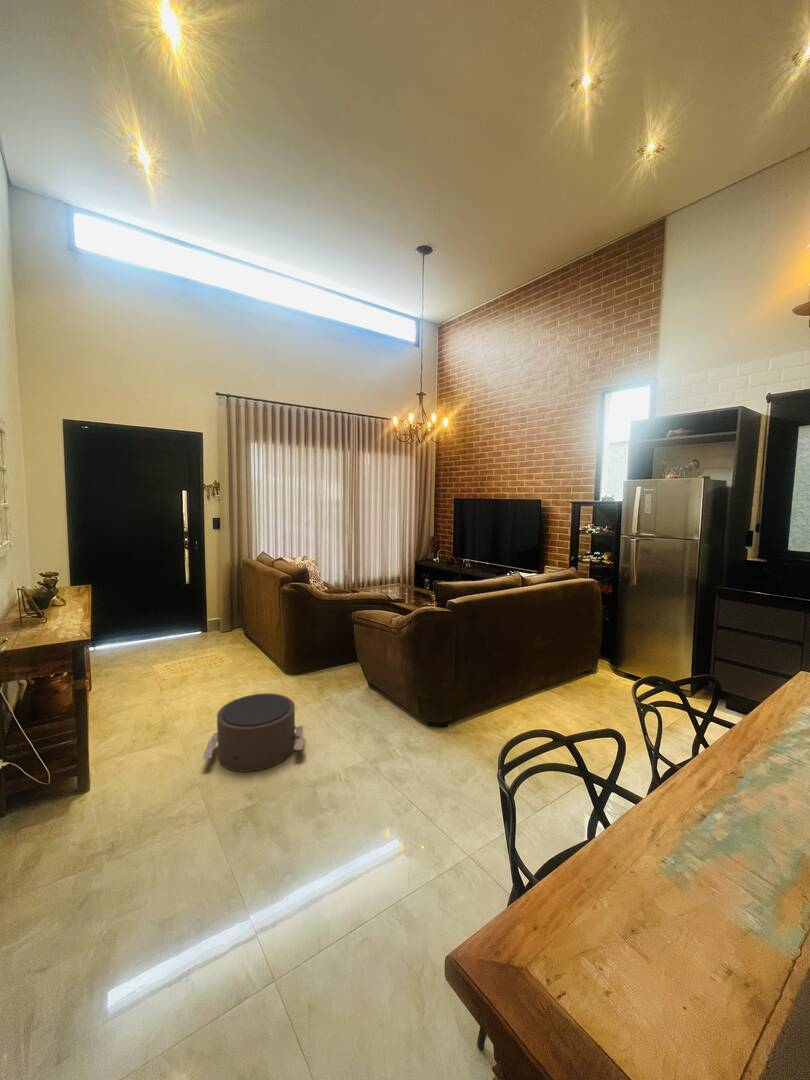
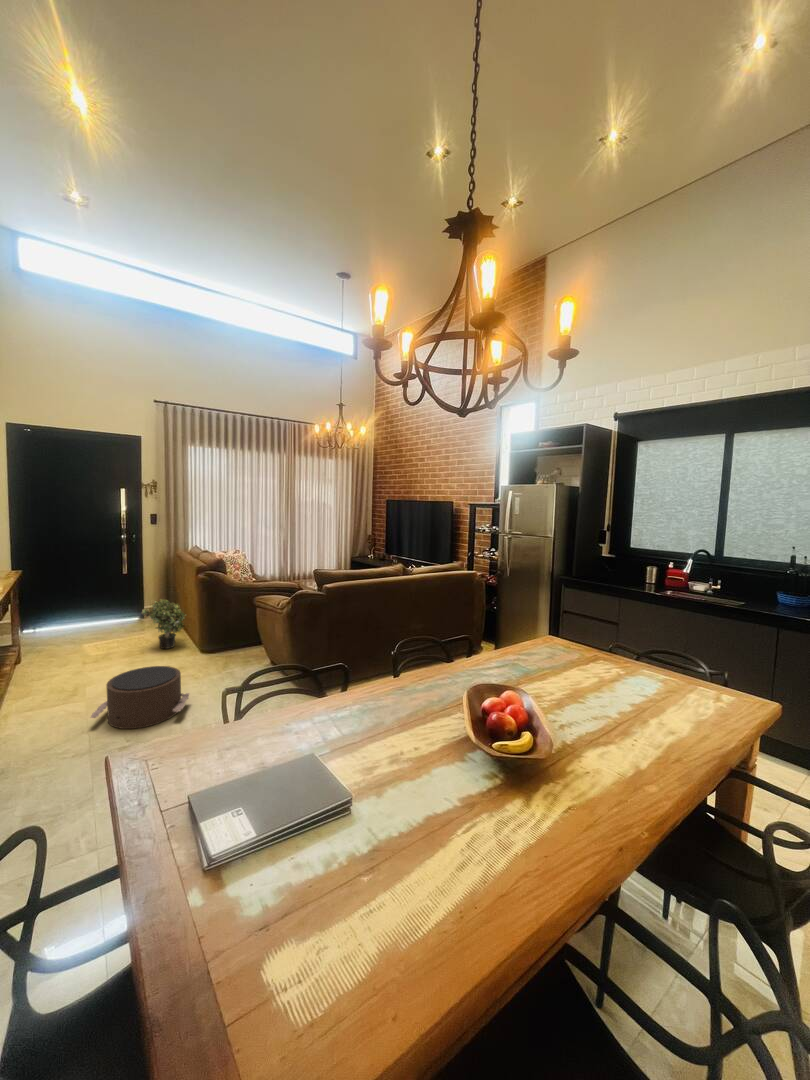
potted plant: none [220,612,268,668] -> present [142,599,185,649]

